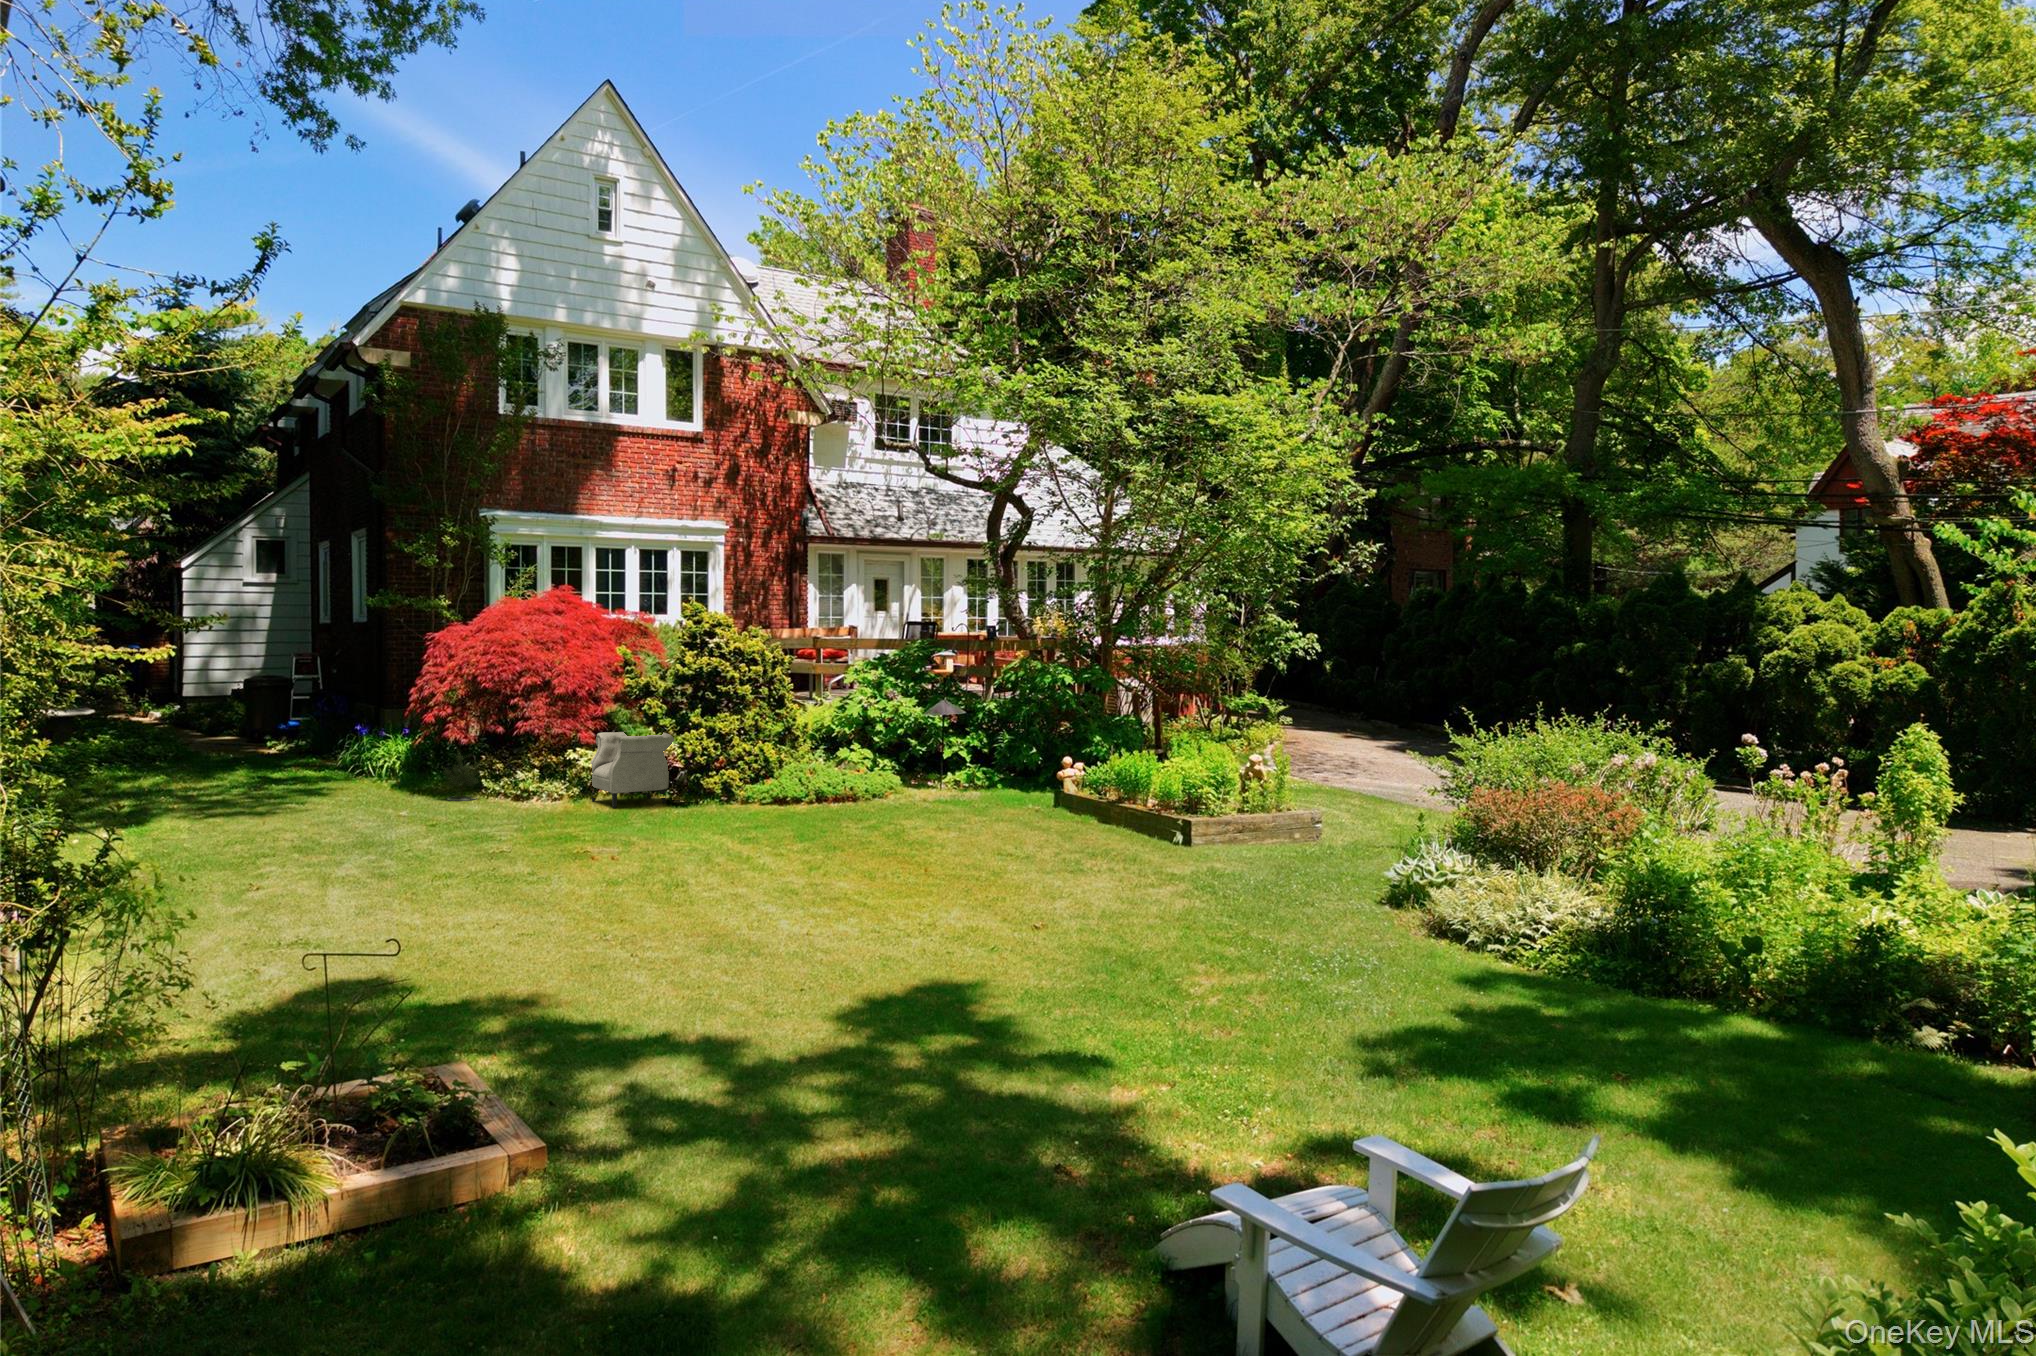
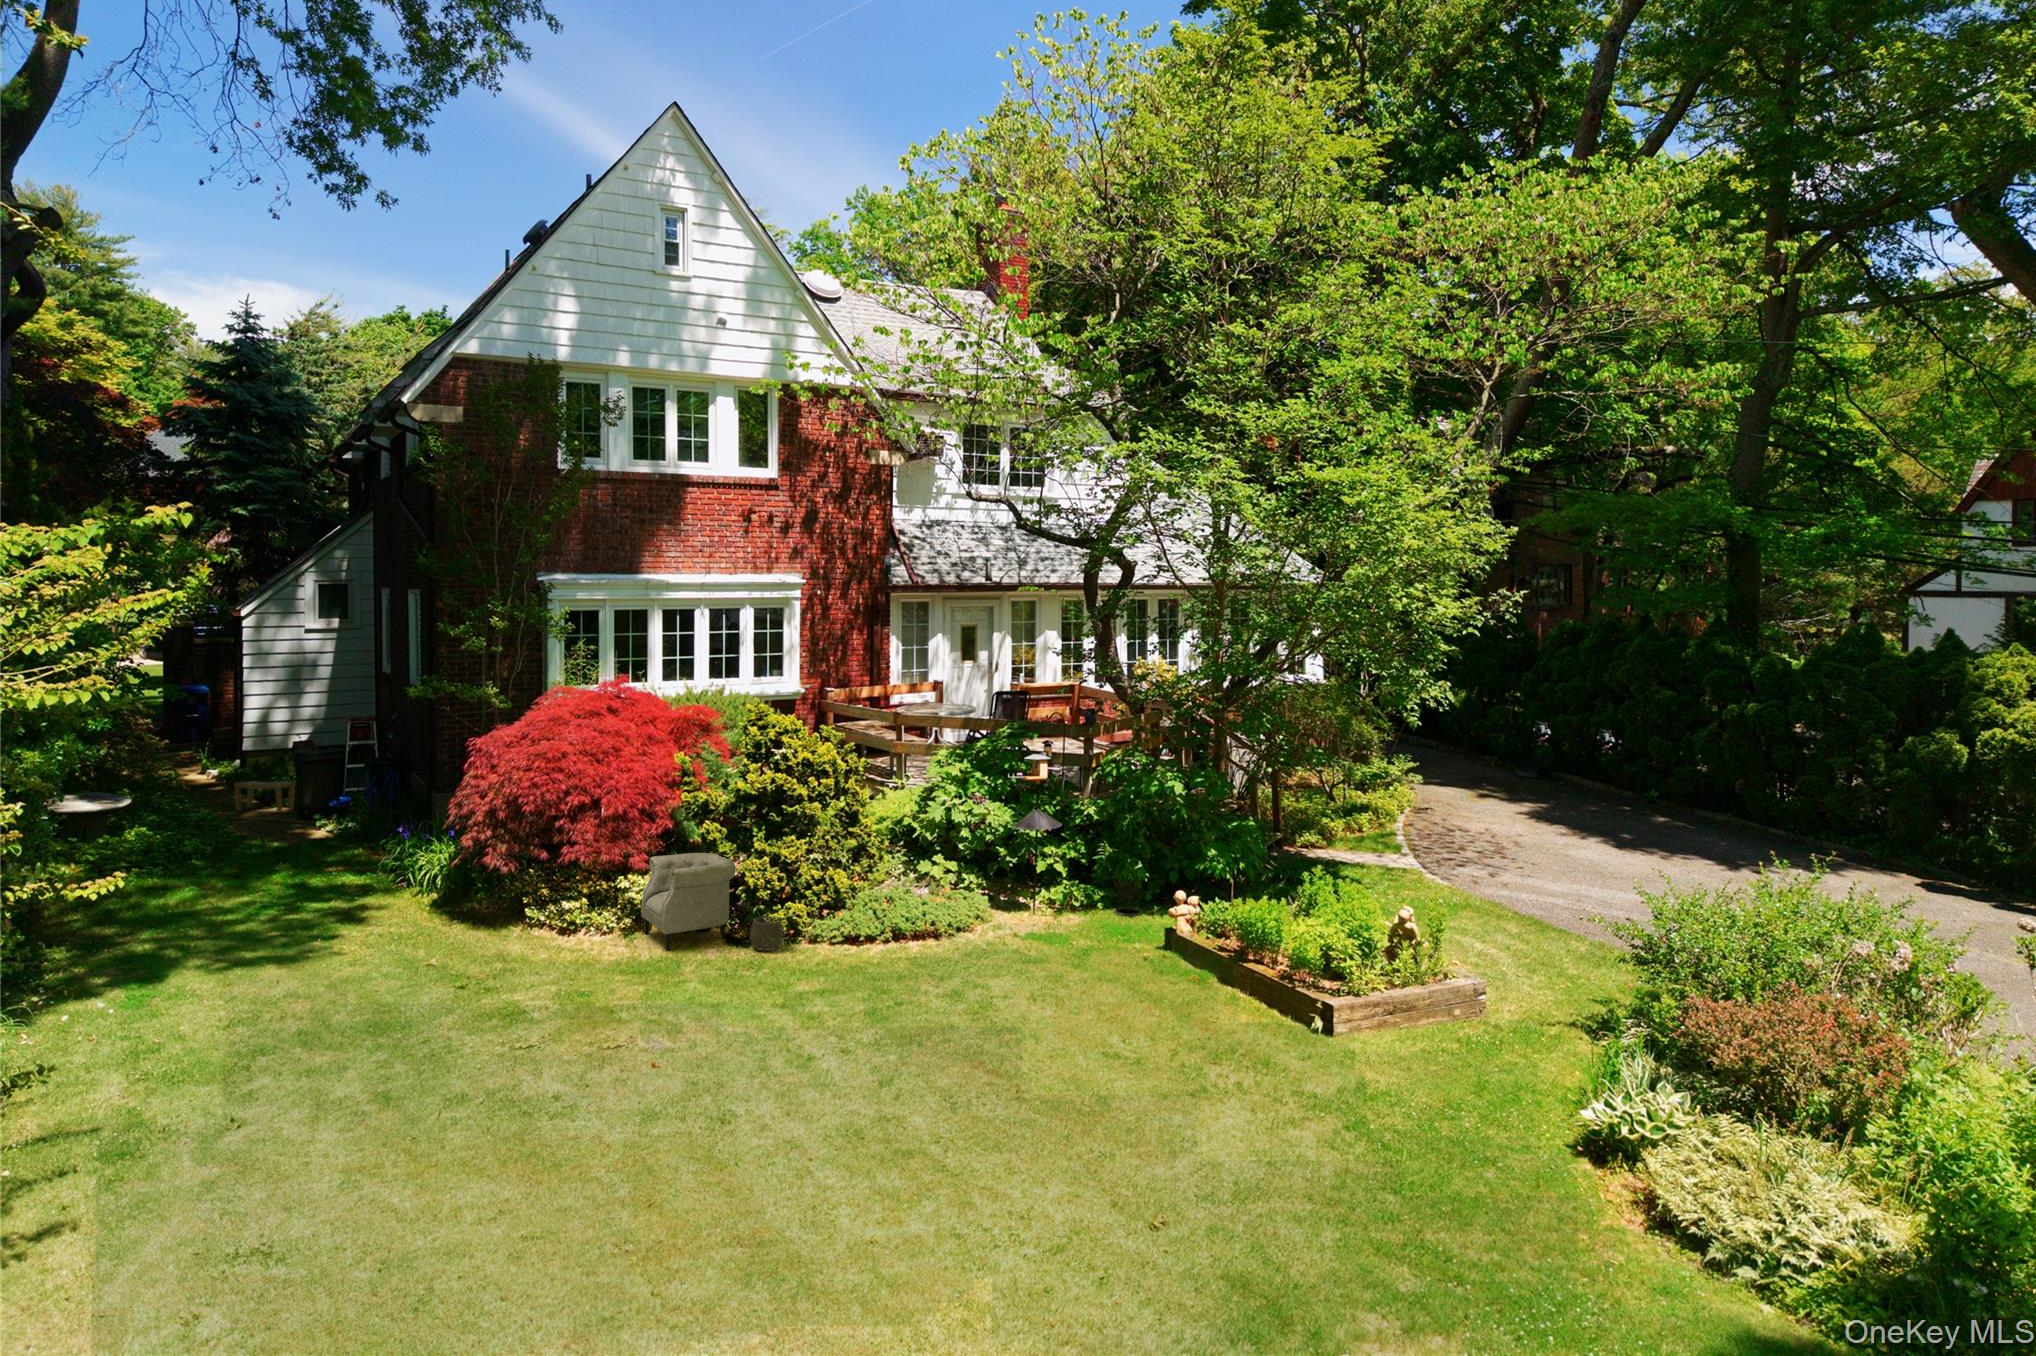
bench: none [174,720,235,748] -> present [234,781,295,813]
potted tree: present [444,751,479,801] -> present [1114,878,1143,916]
woven basket: none [688,780,719,808] -> present [750,916,784,951]

